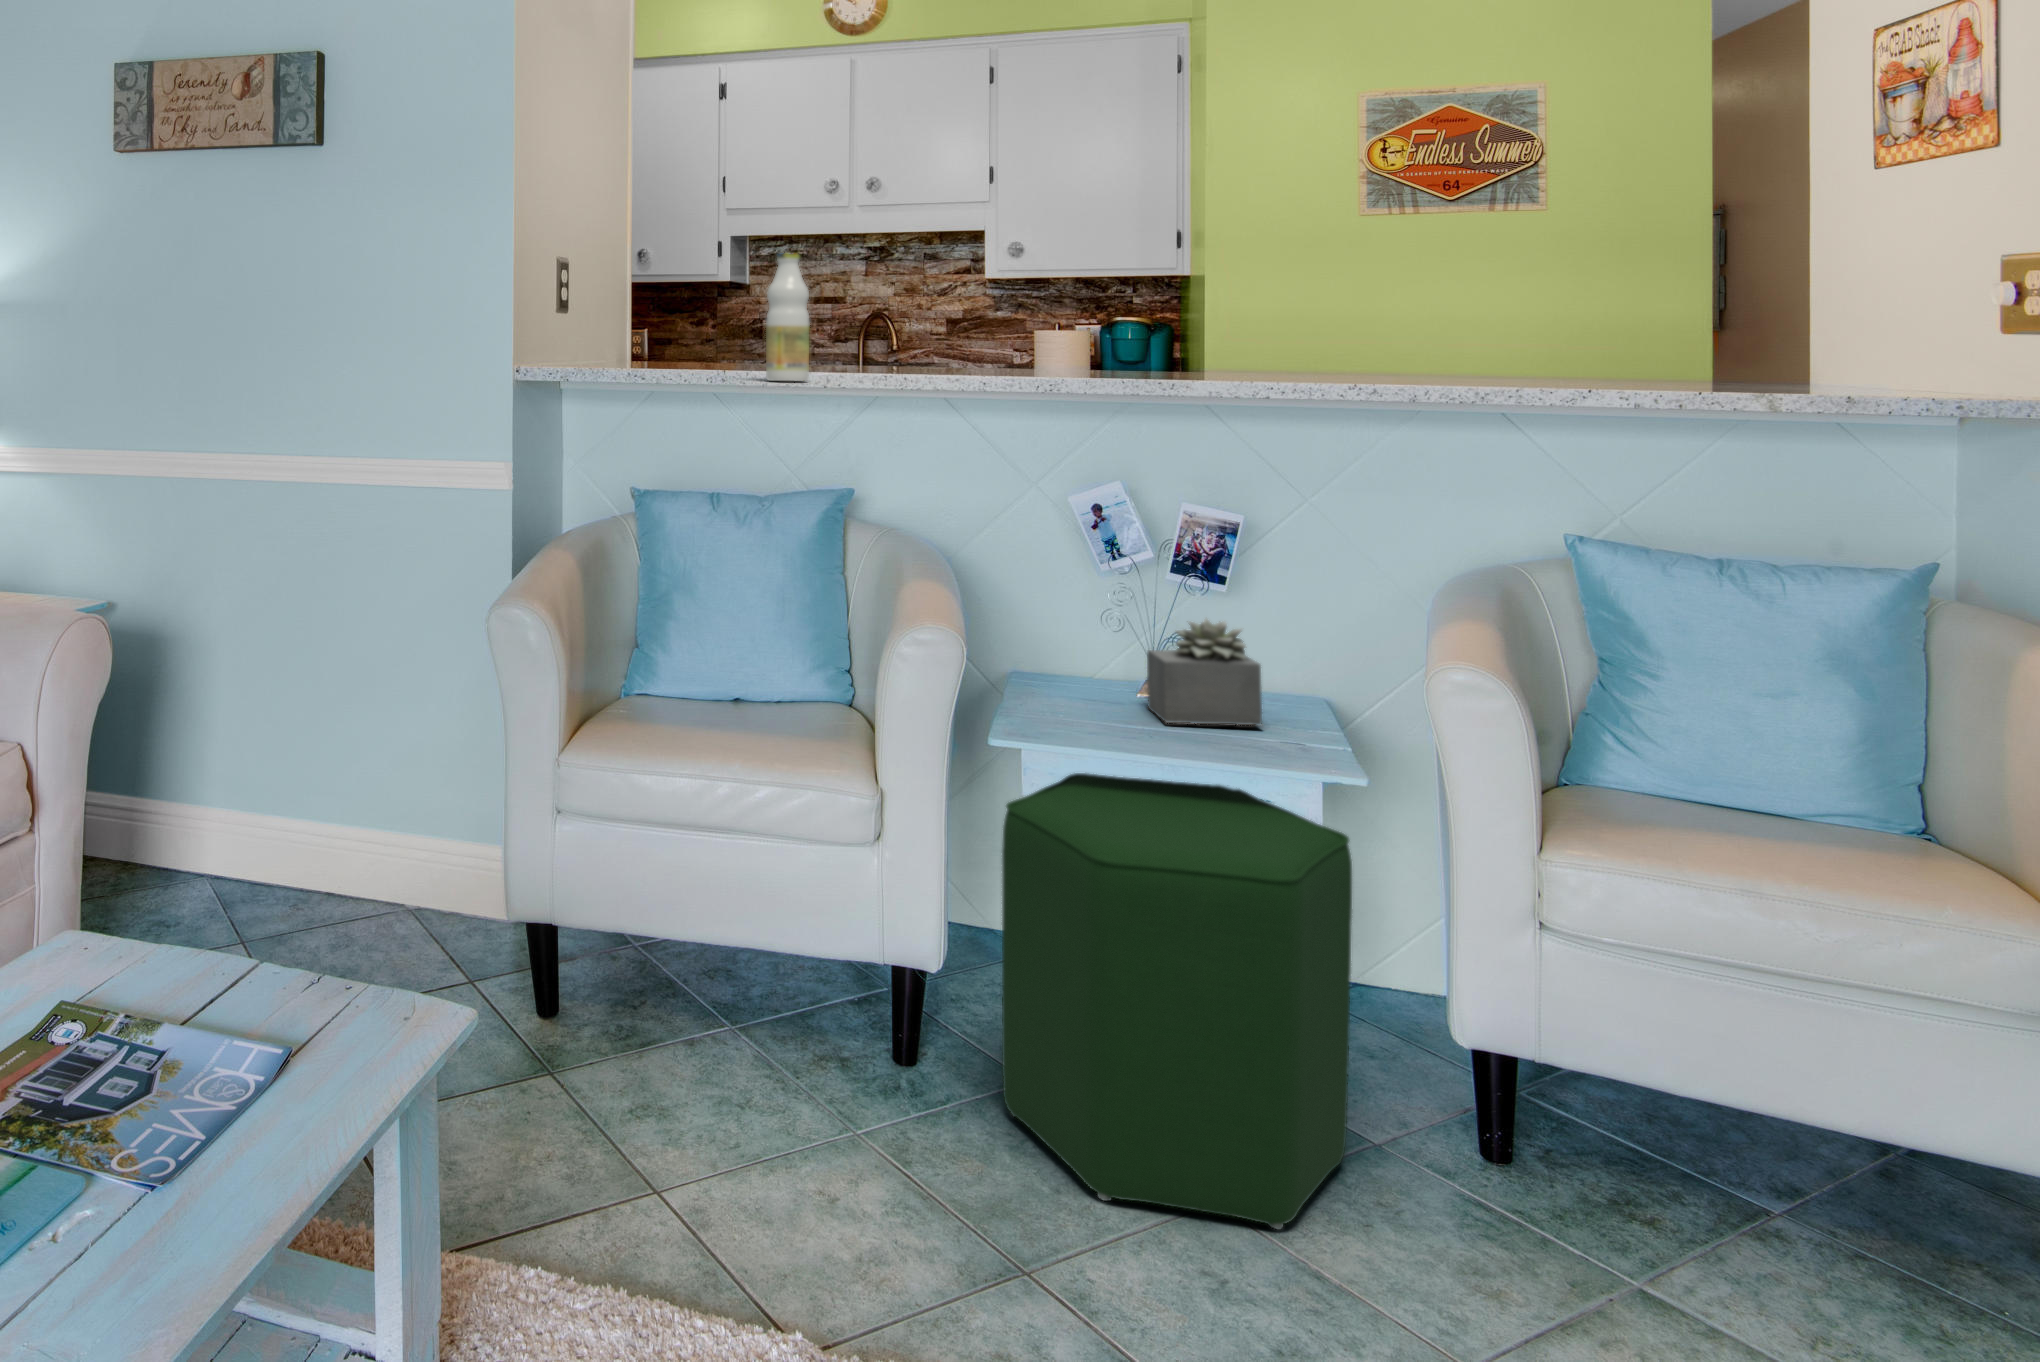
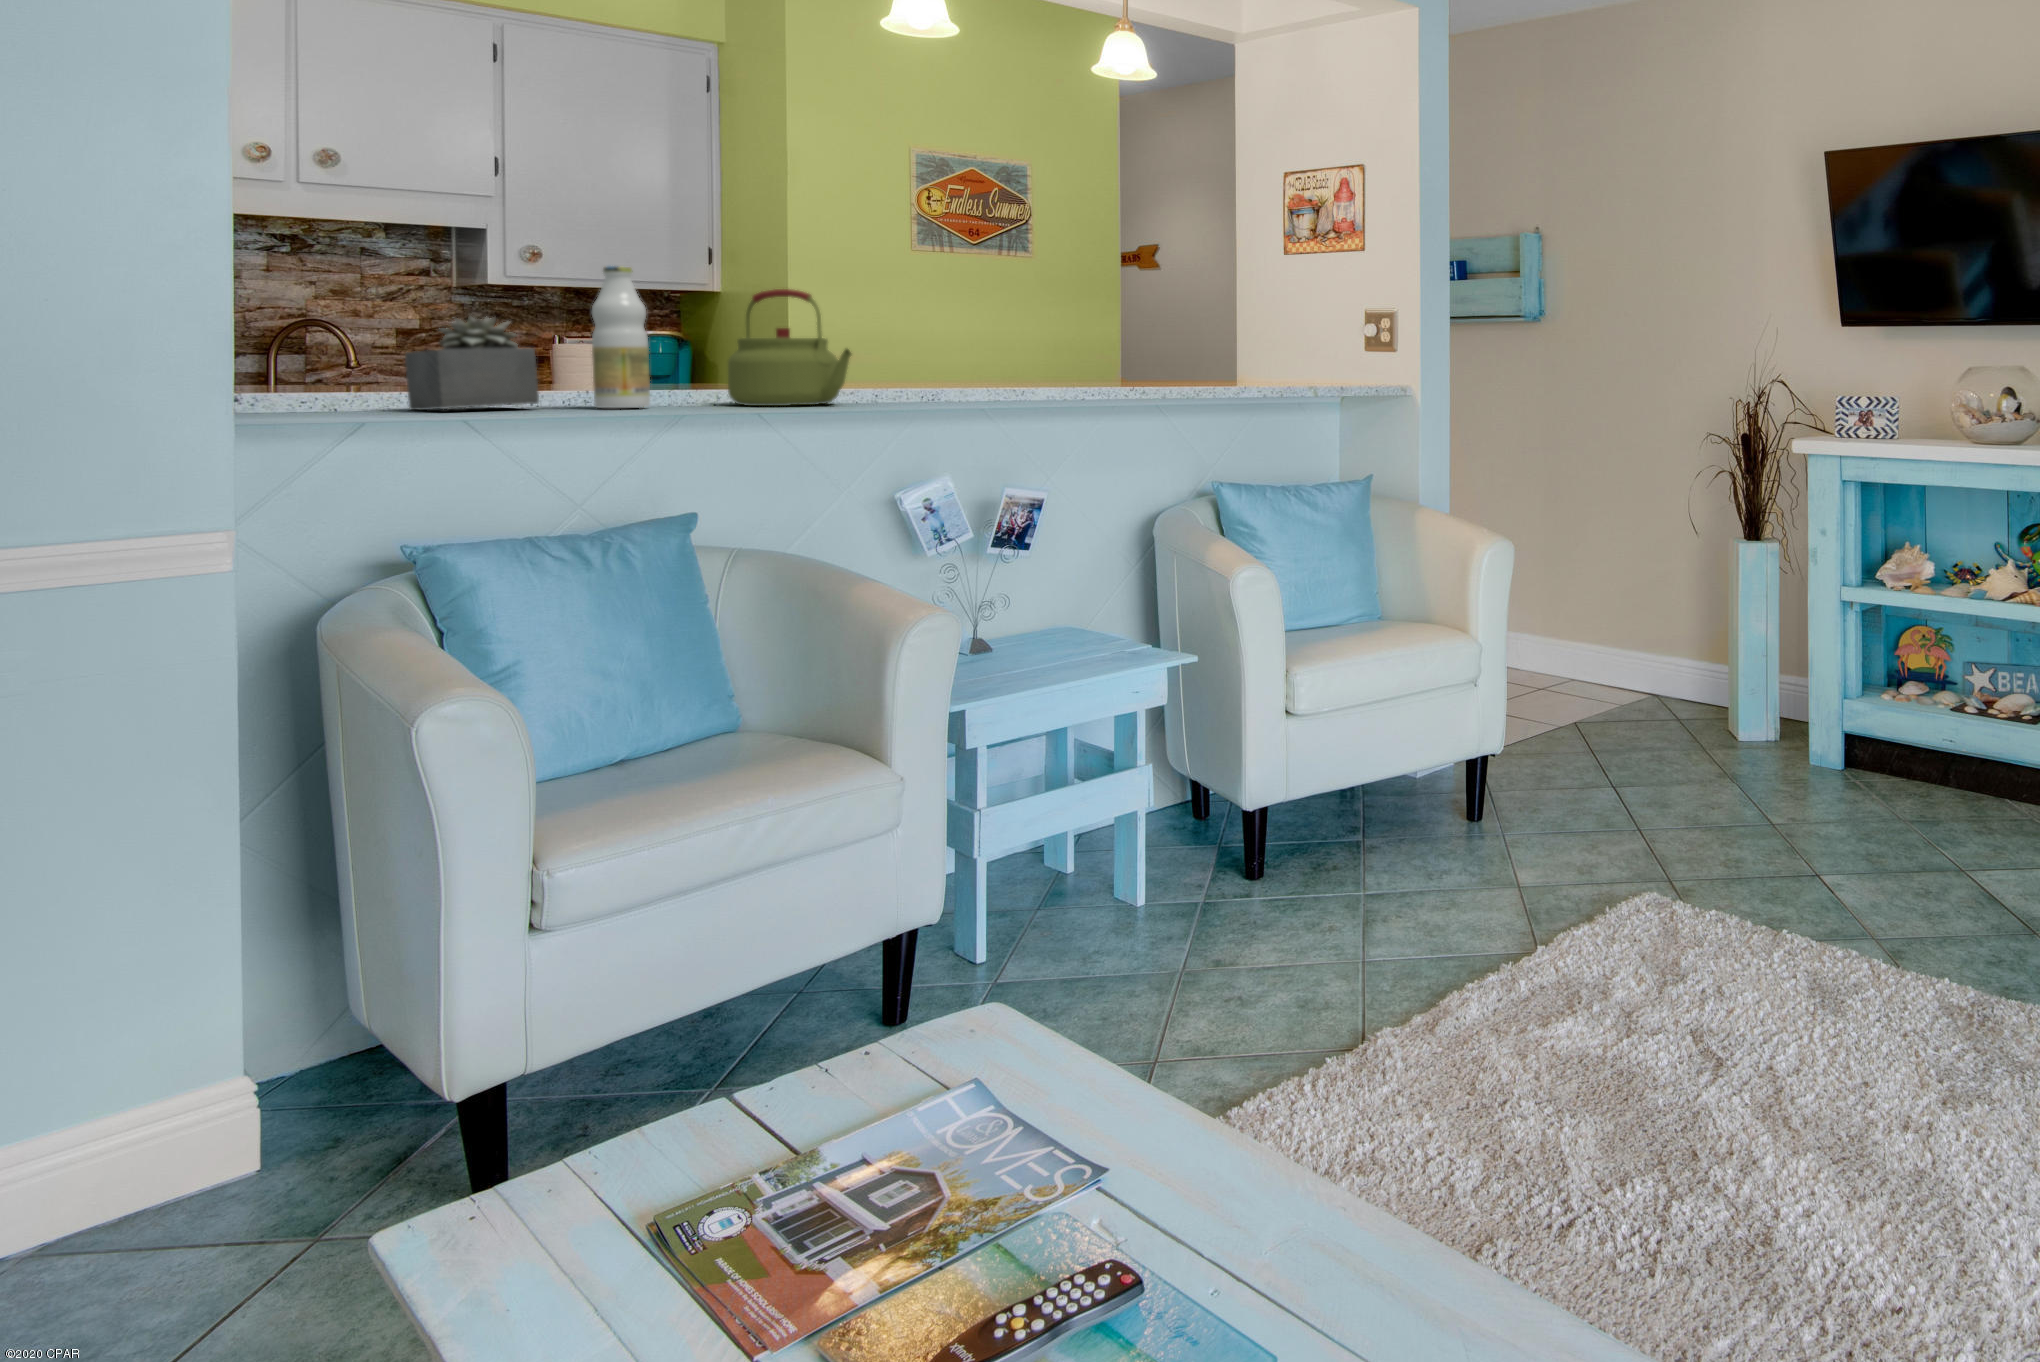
kettle: none [880,267,984,386] -> present [728,289,851,406]
succulent plant: present [1147,619,1263,725] -> present [405,316,539,410]
ottoman: present [1002,773,1352,1229] -> none [1039,686,1271,989]

